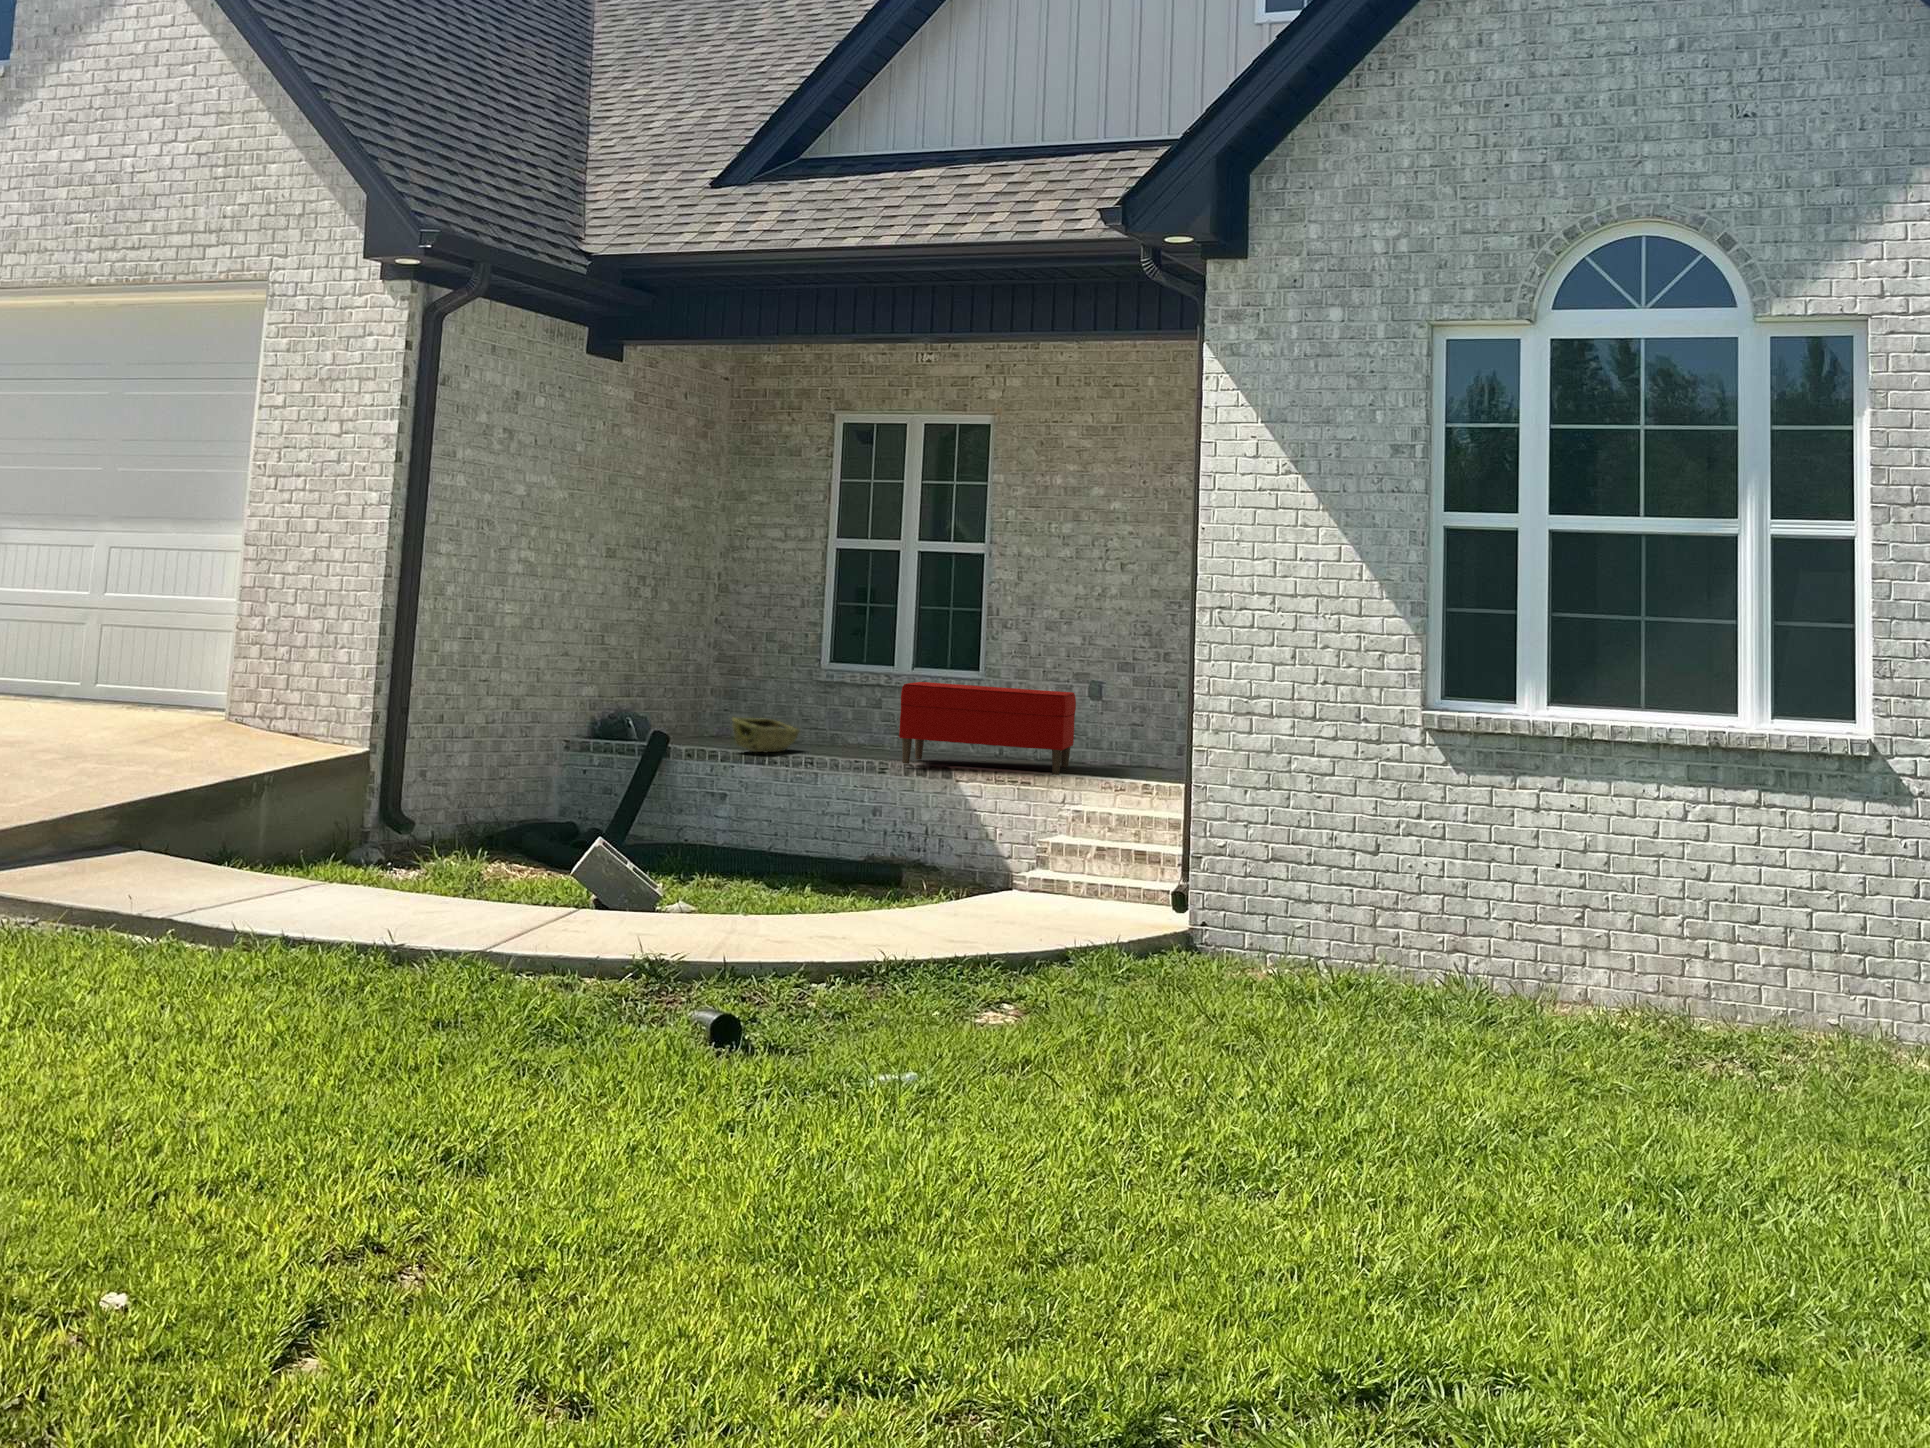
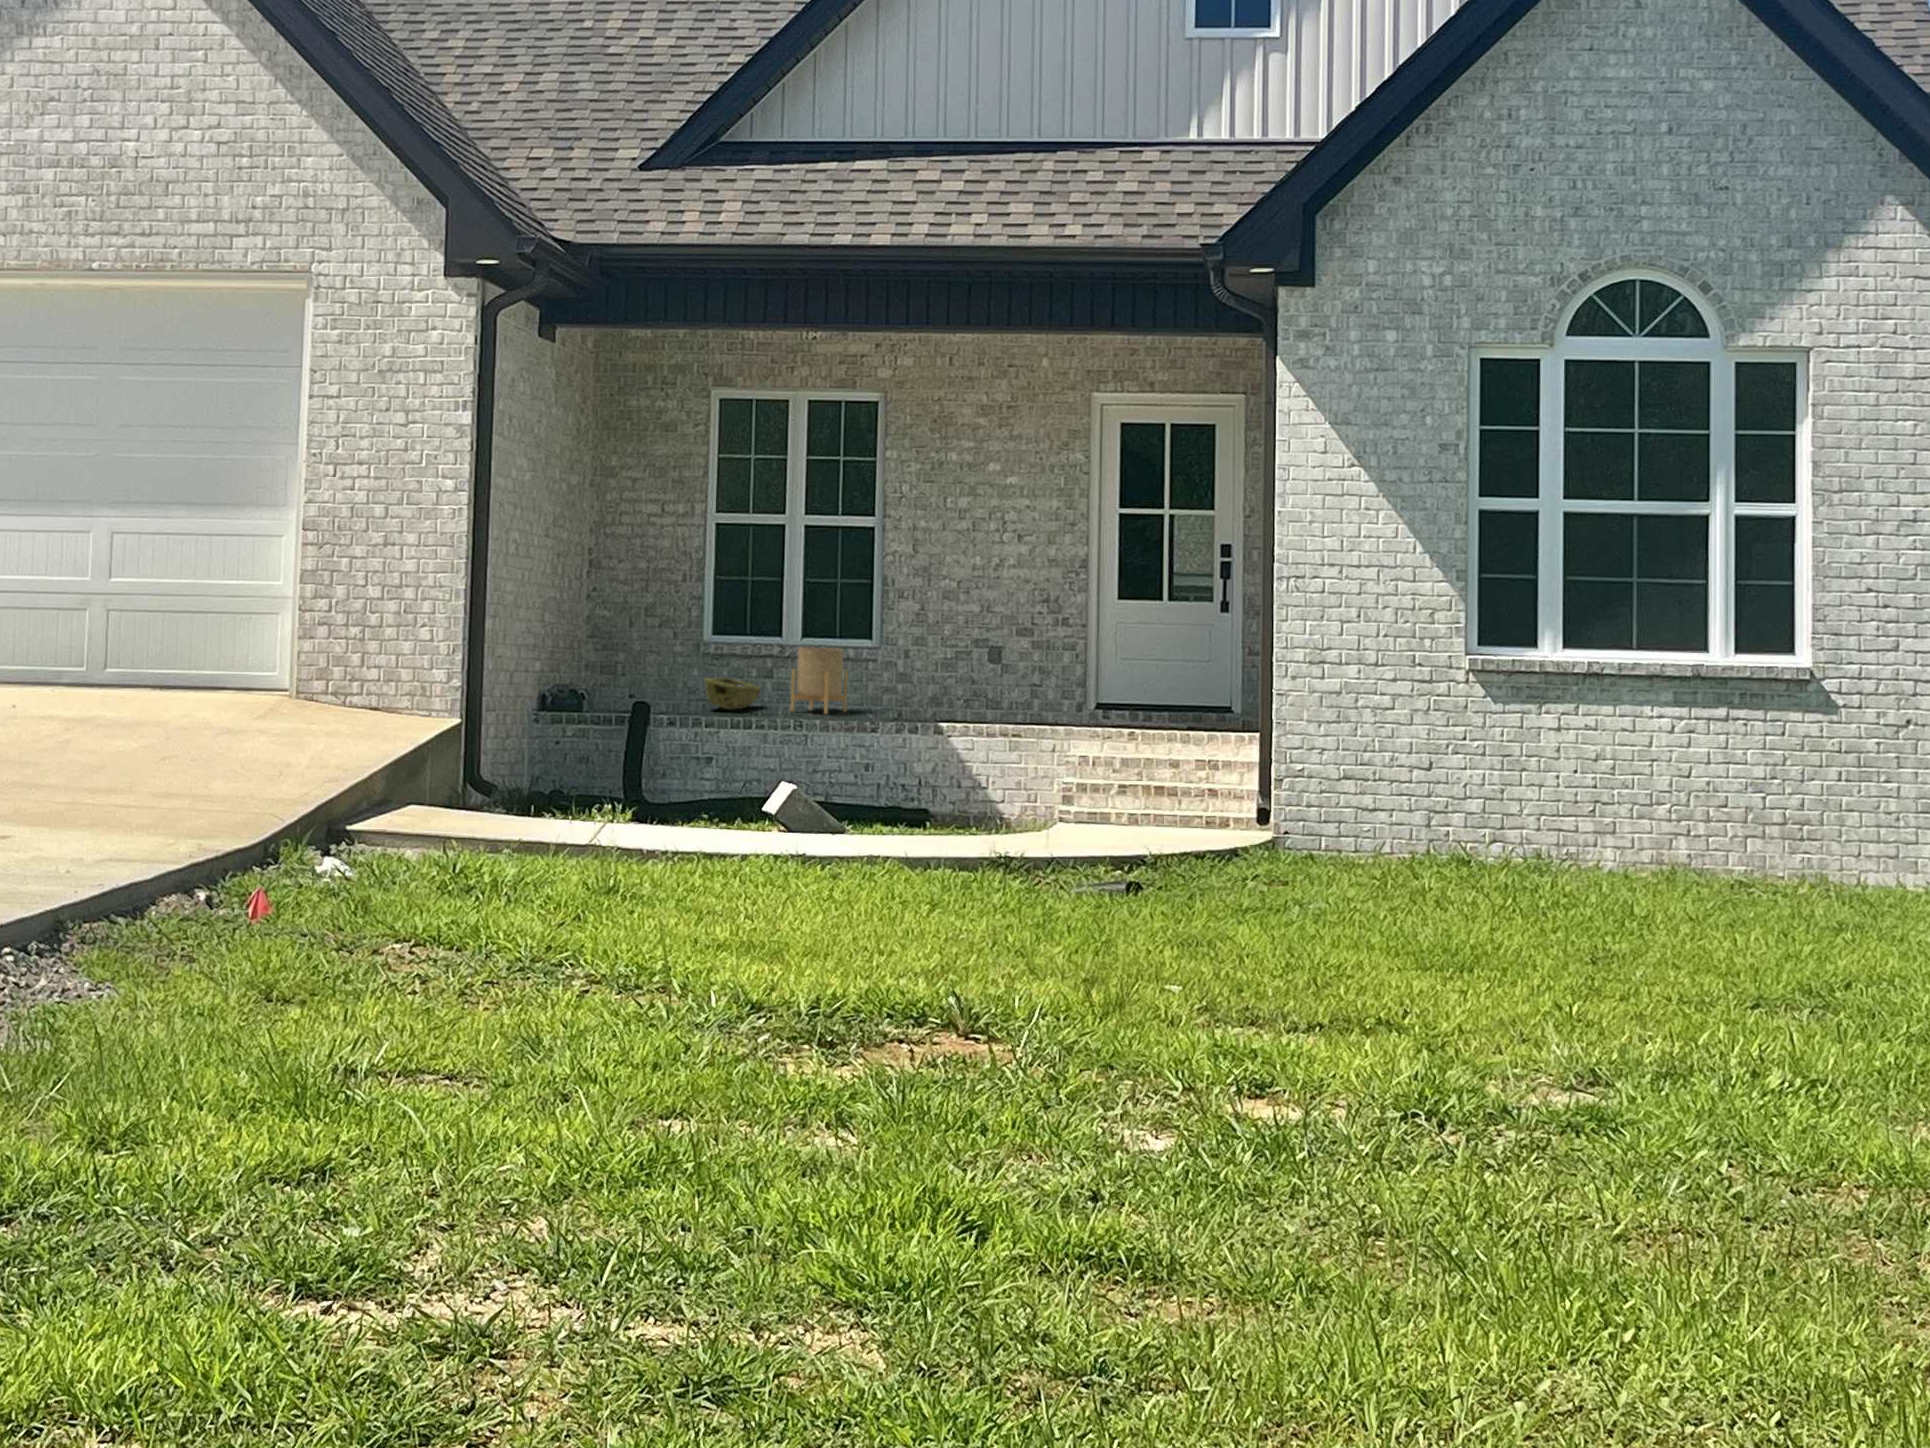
bench: present [899,682,1076,775] -> none [879,639,1036,720]
planter: none [817,688,881,761] -> present [791,647,848,714]

